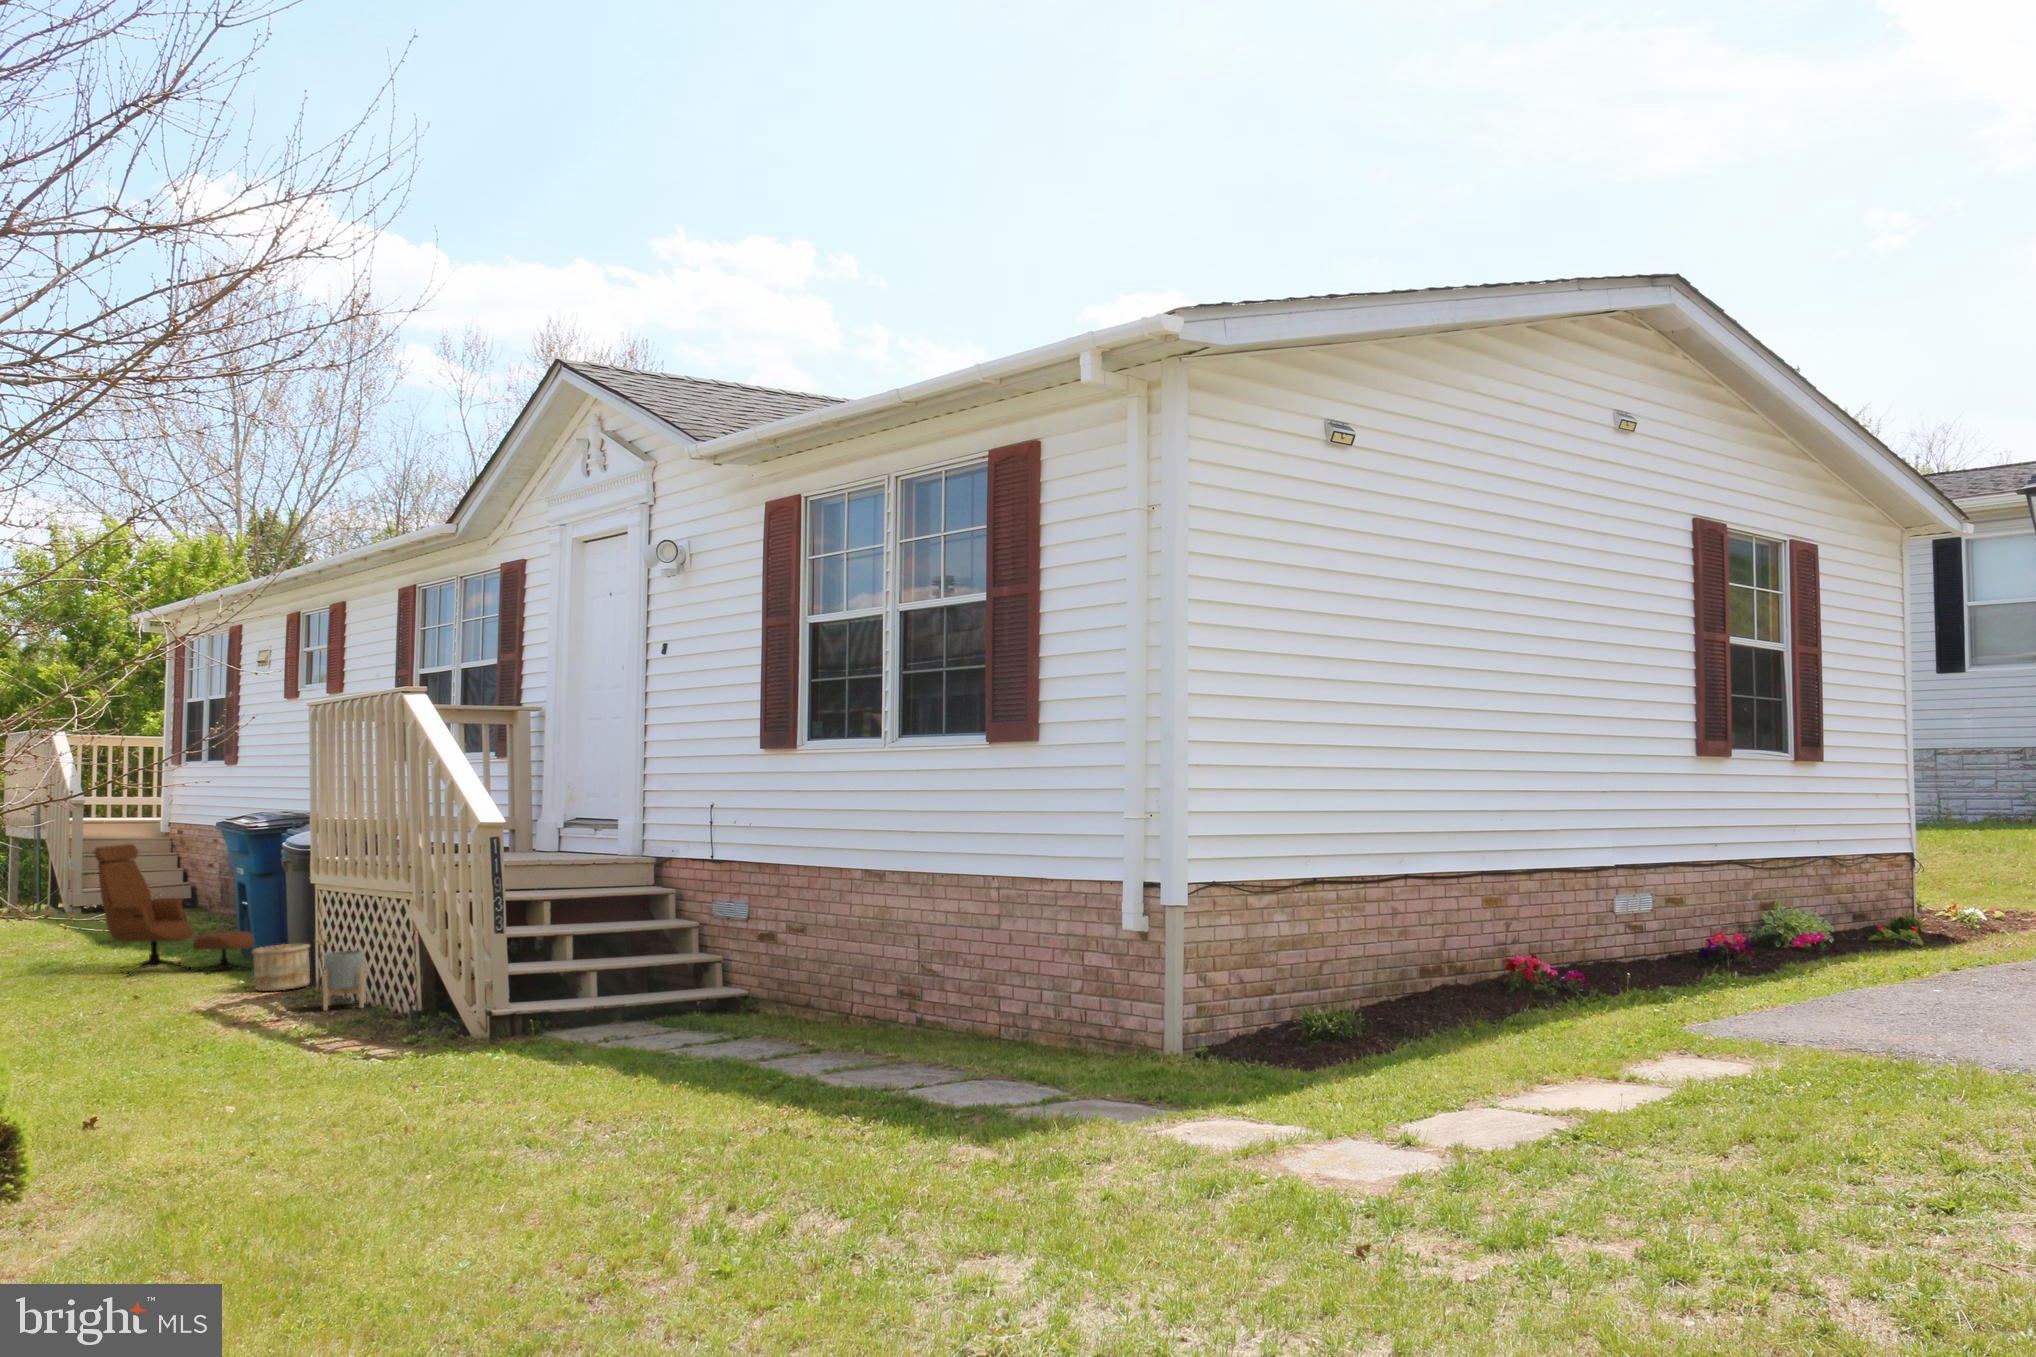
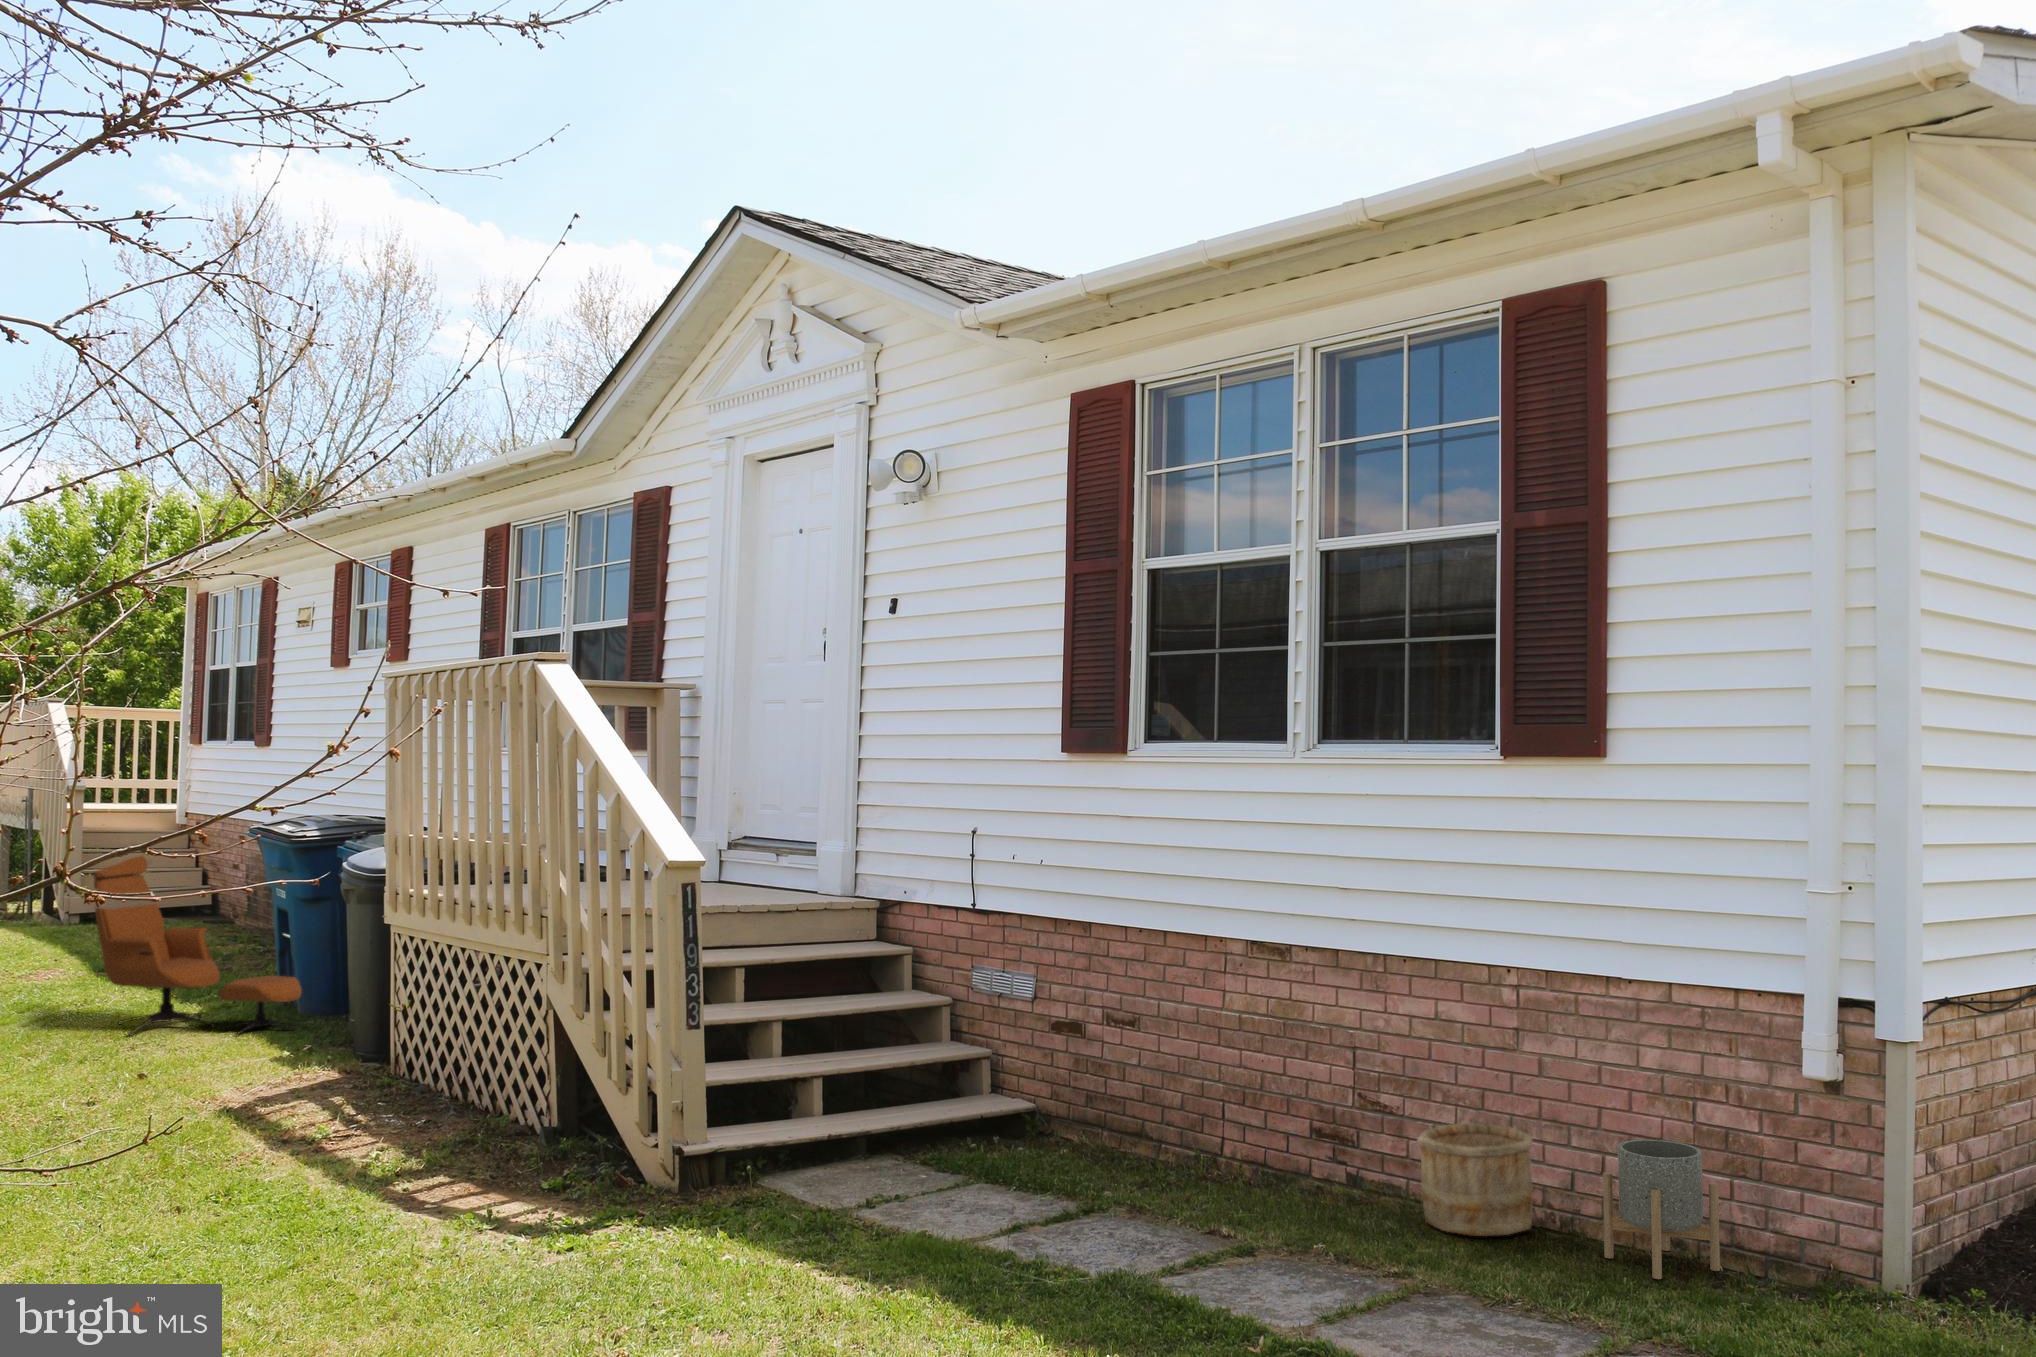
wooden bucket: present [252,944,310,991] -> present [1417,1124,1533,1236]
planter: present [323,950,366,1011] -> present [1603,1140,1720,1279]

